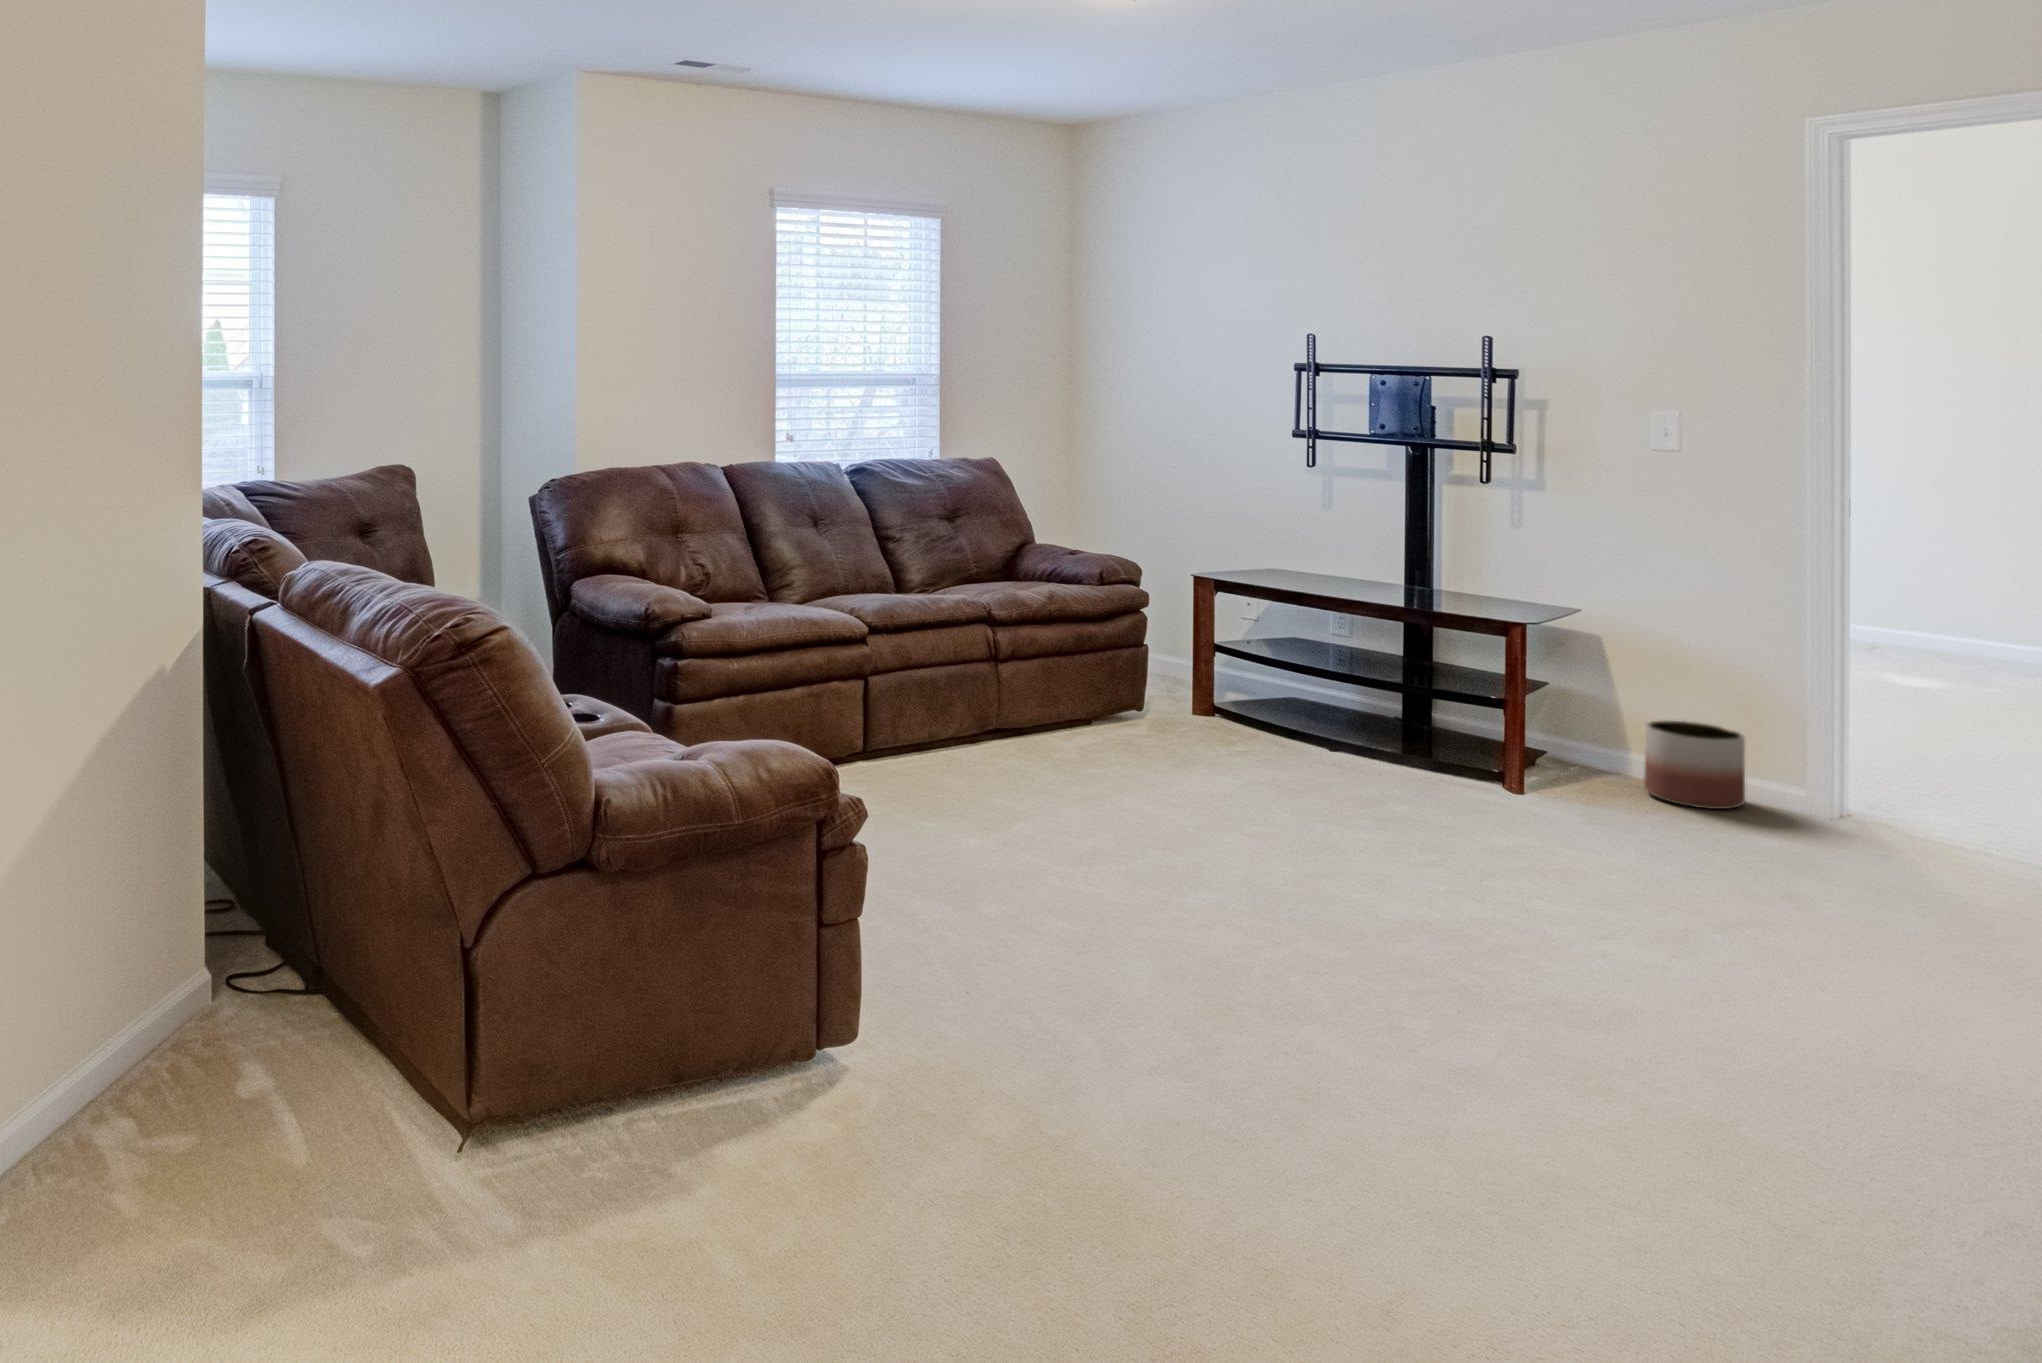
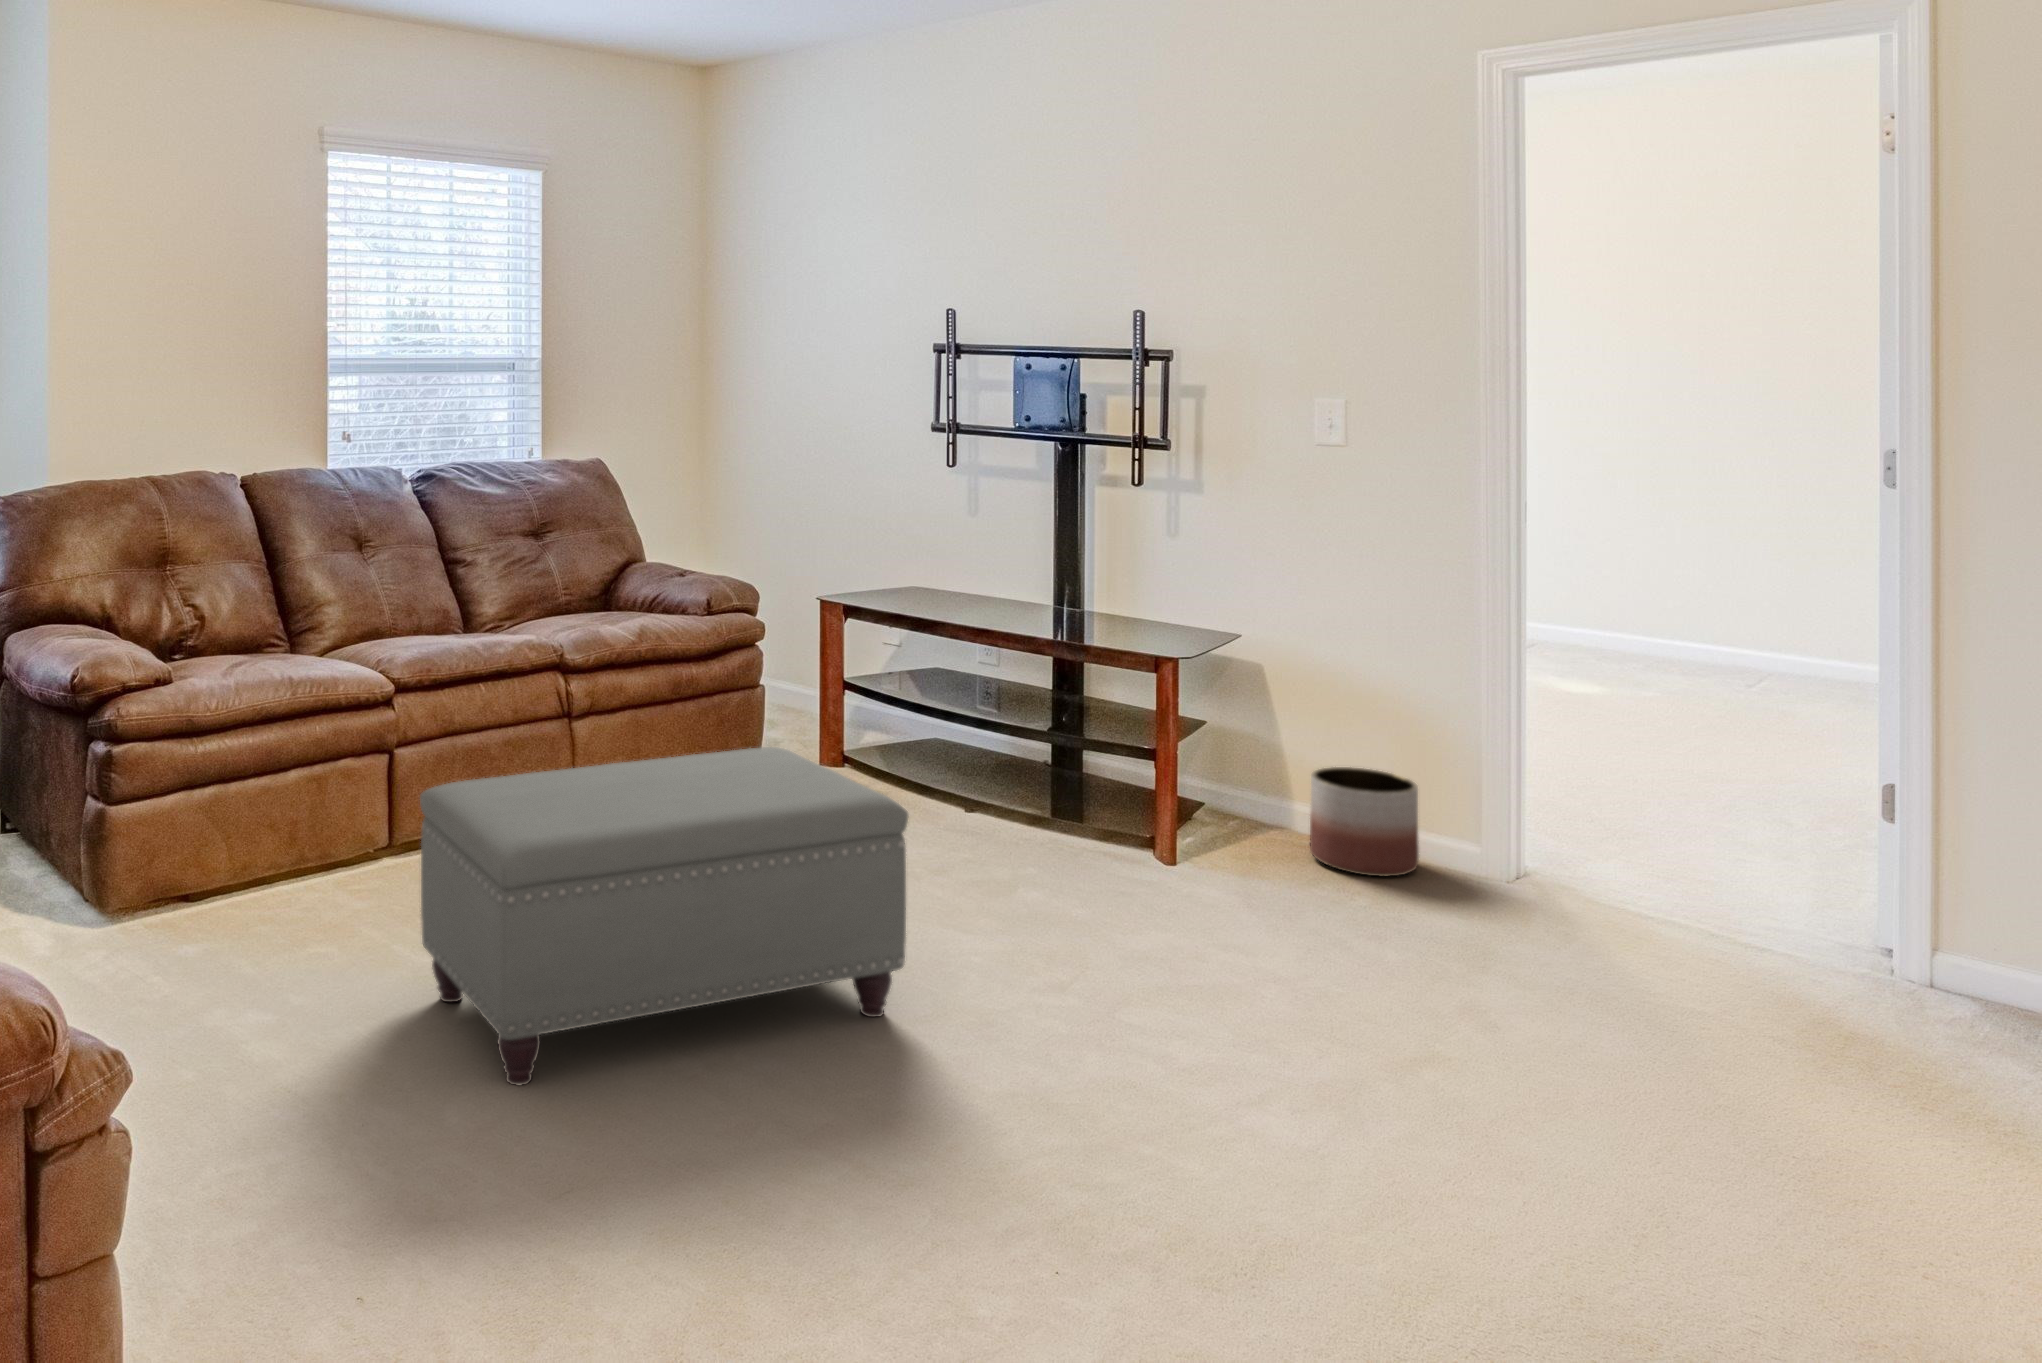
ottoman: none [931,675,1313,894] -> present [420,747,909,1085]

